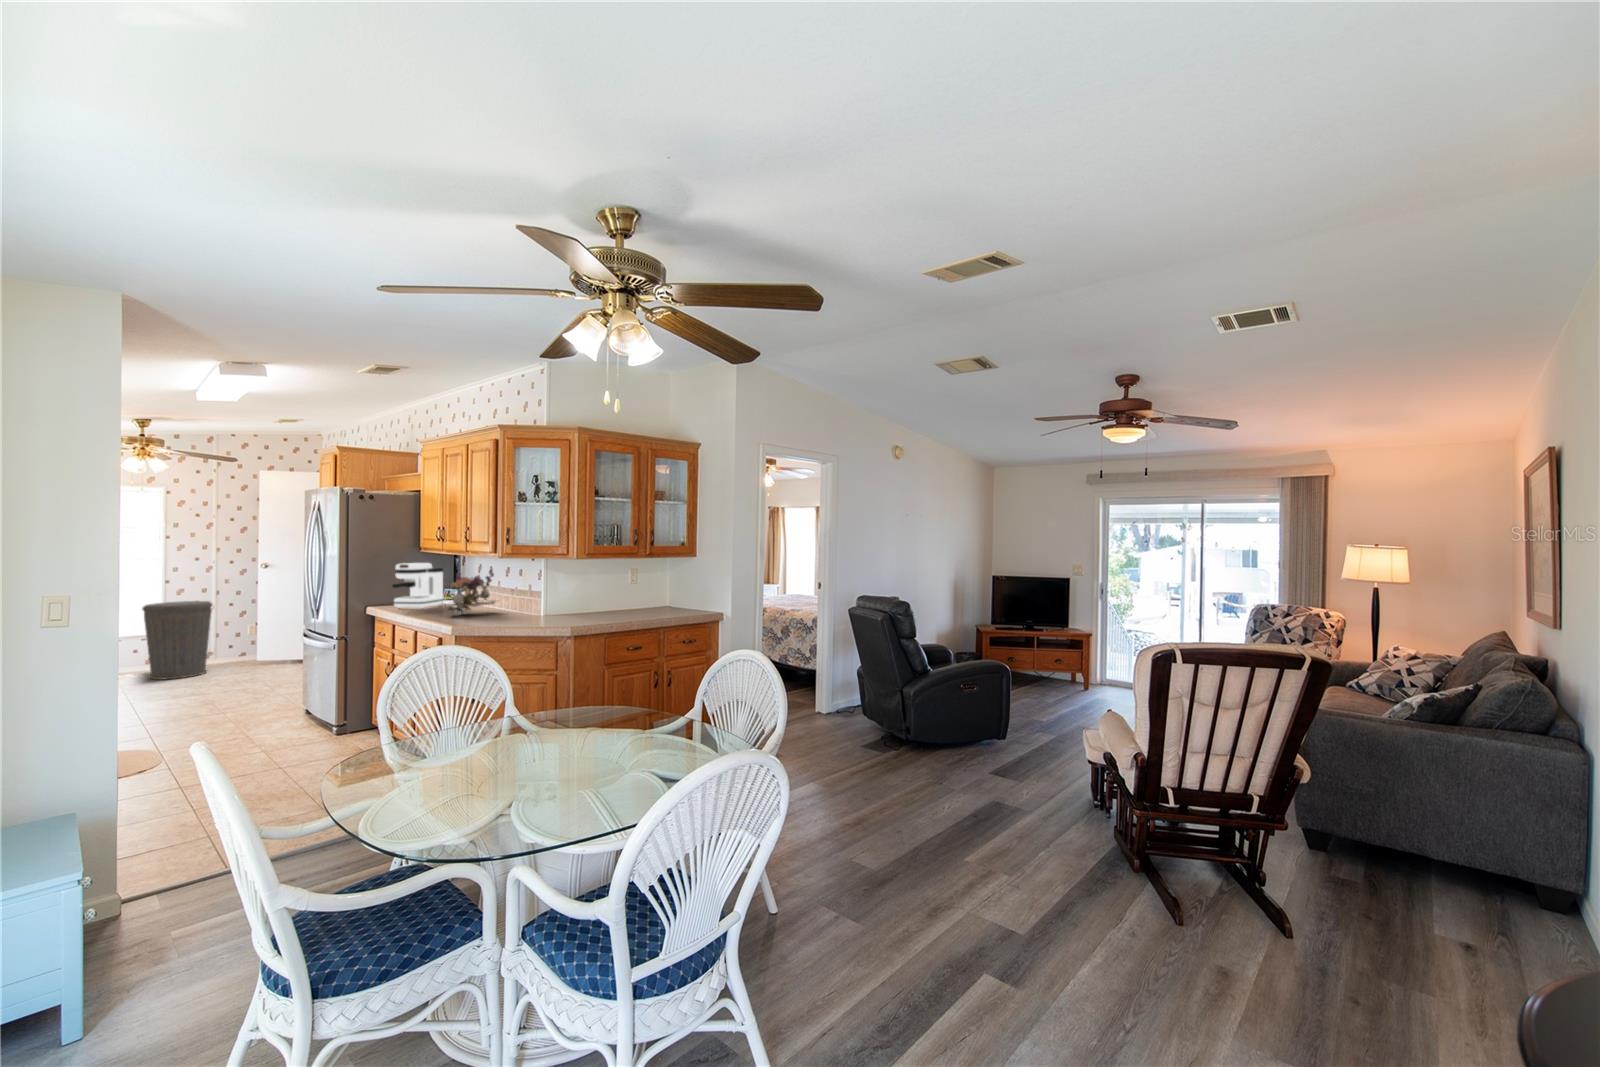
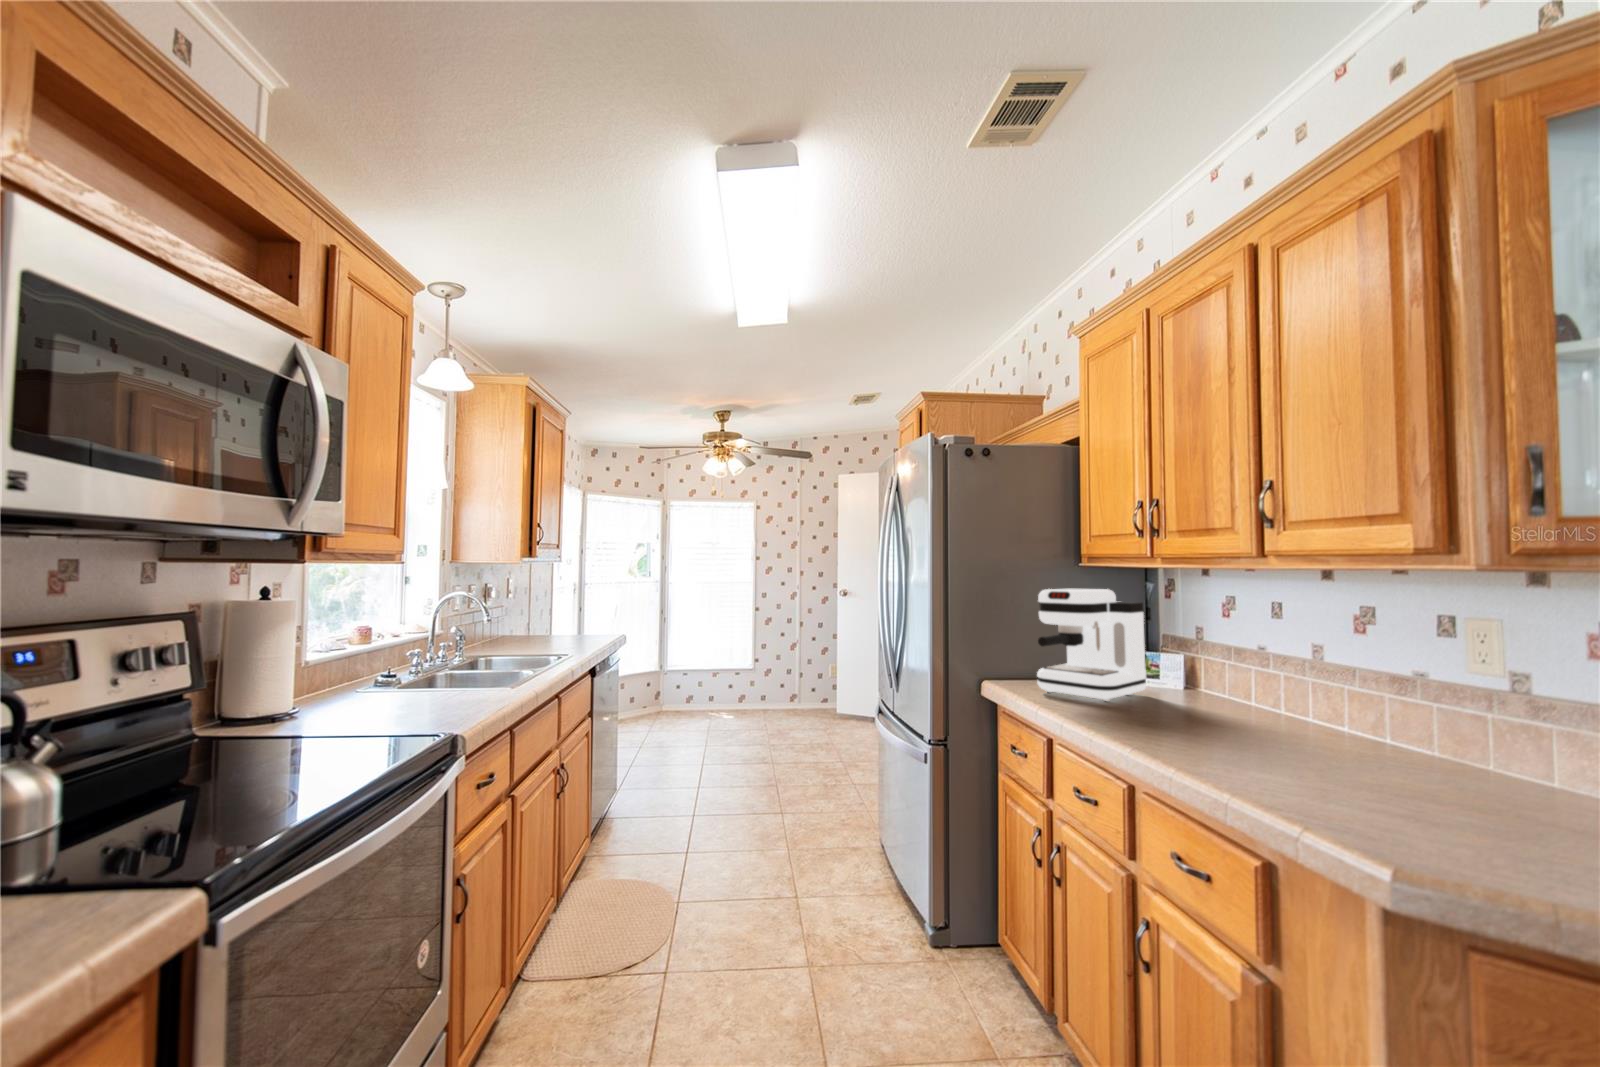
flower arrangement: present [443,569,496,613] -> none [1200,609,1418,754]
trash can: present [142,601,213,680] -> none [736,631,795,722]

